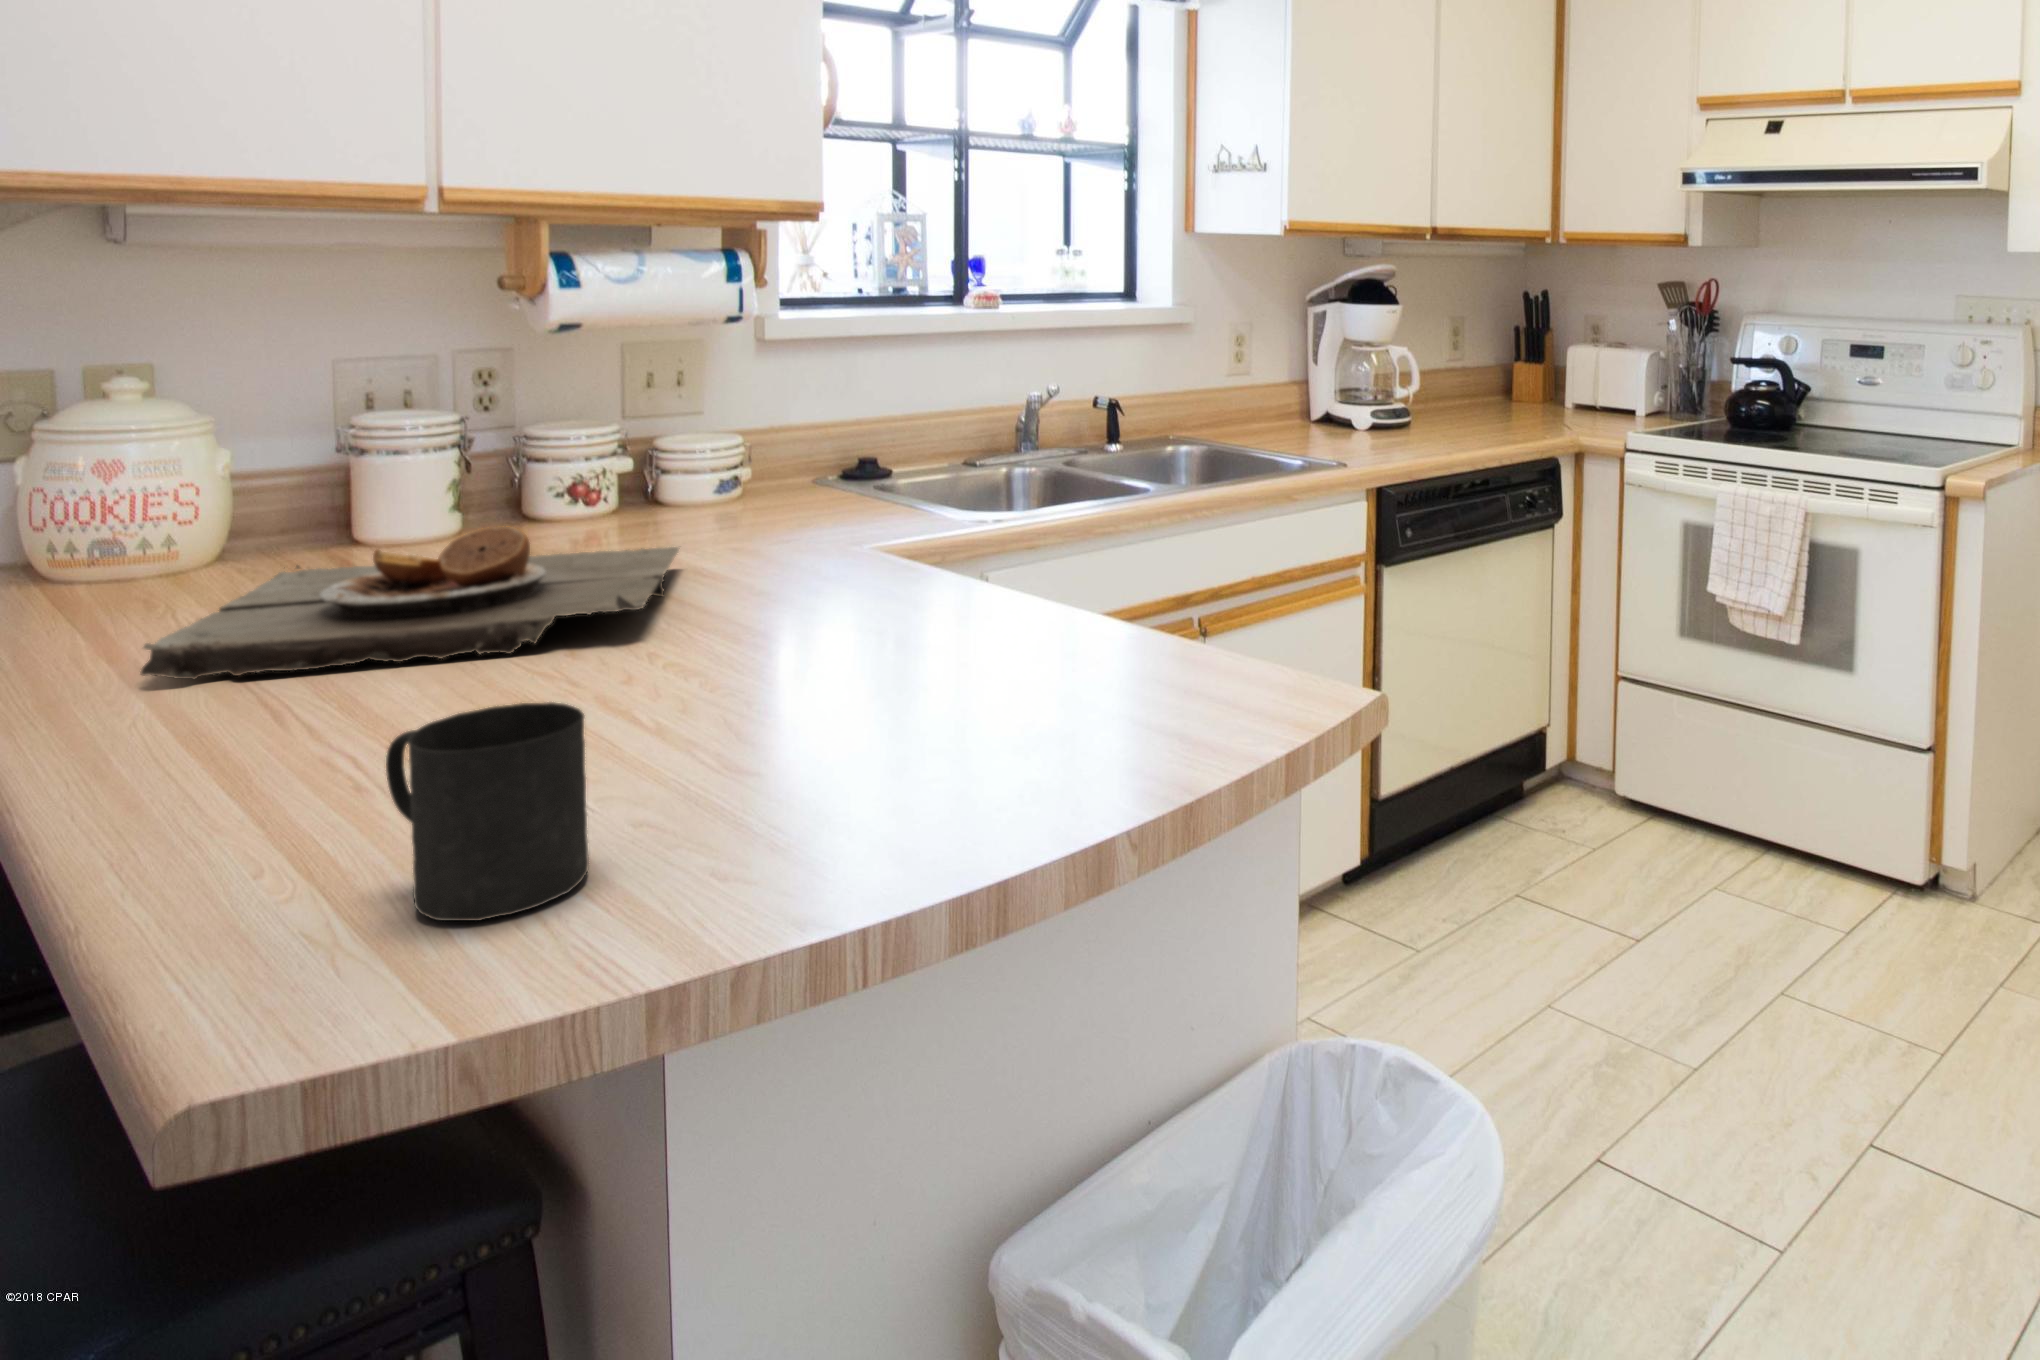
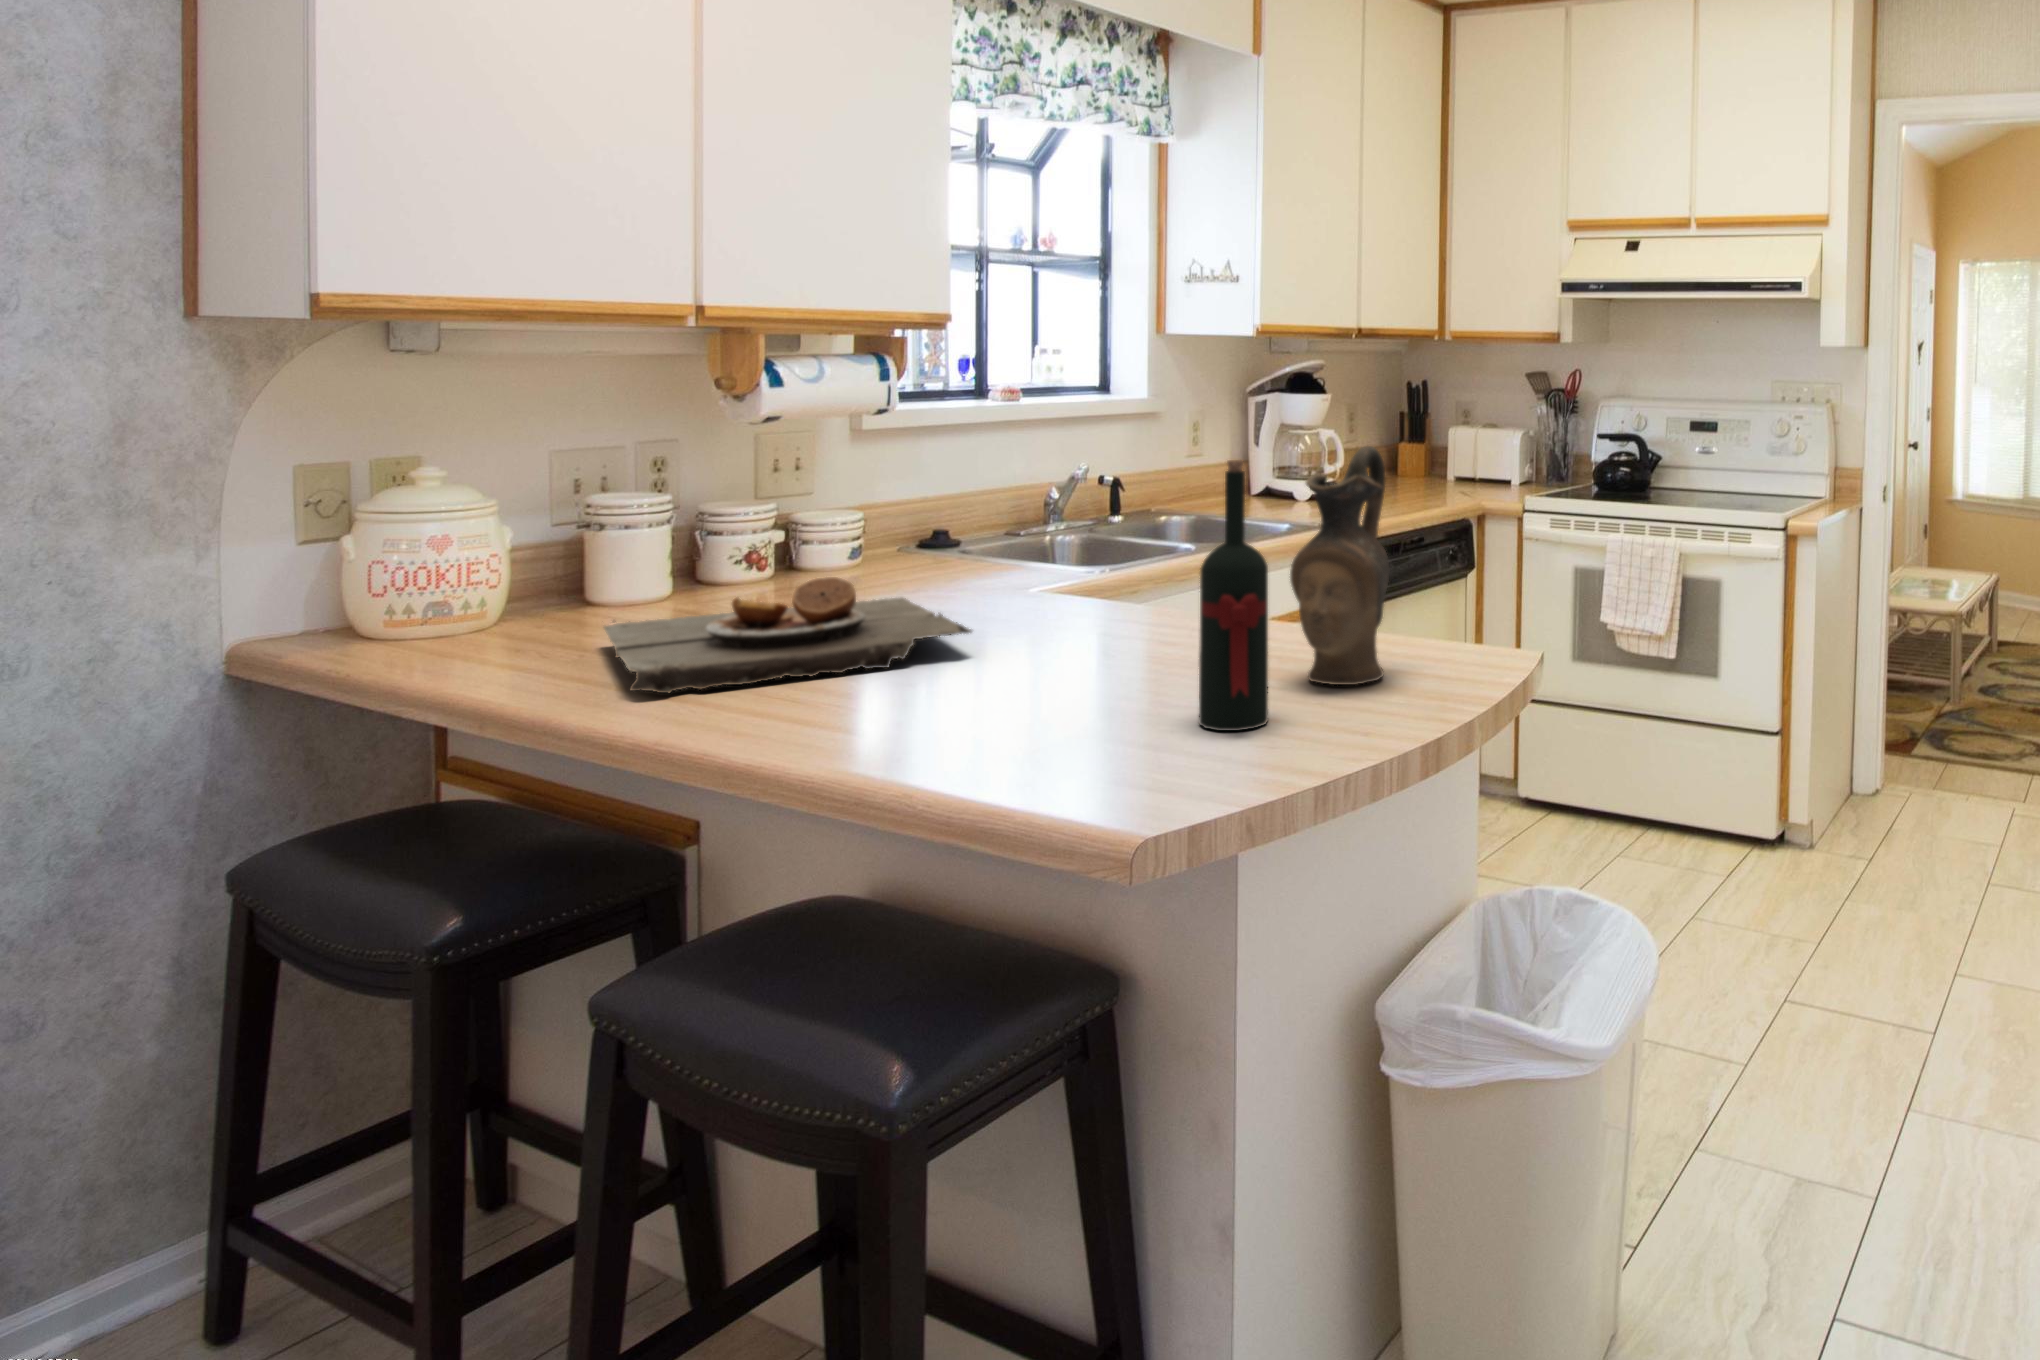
ceramic pitcher: none [950,377,1125,730] -> present [1290,446,1390,685]
wine bottle: none [706,399,826,813] -> present [1199,460,1268,731]
mug: present [386,702,589,921] -> none [1080,654,1202,782]

